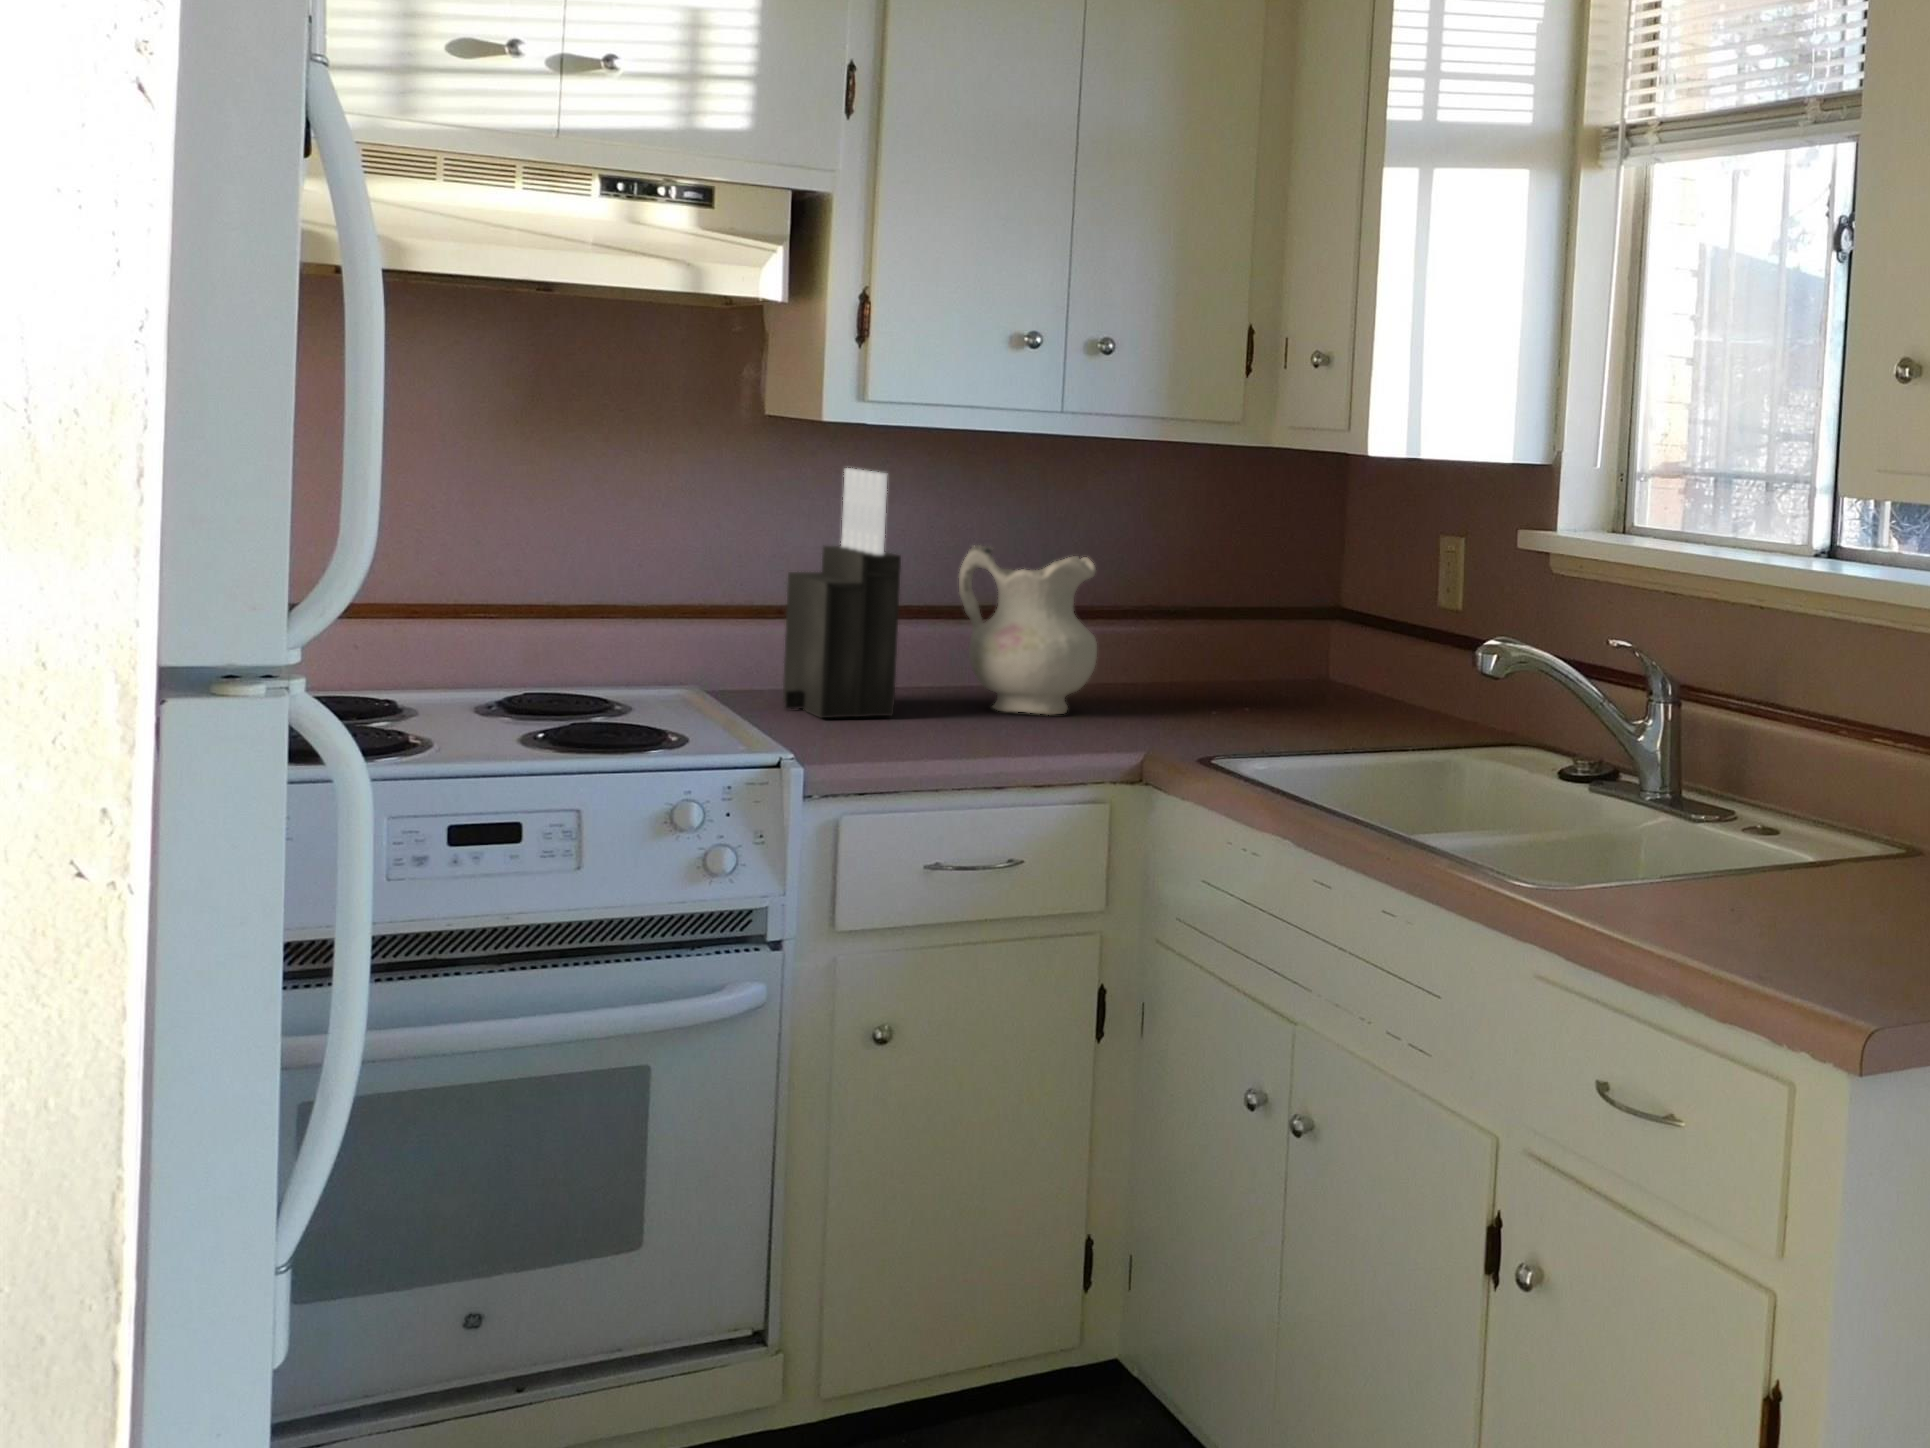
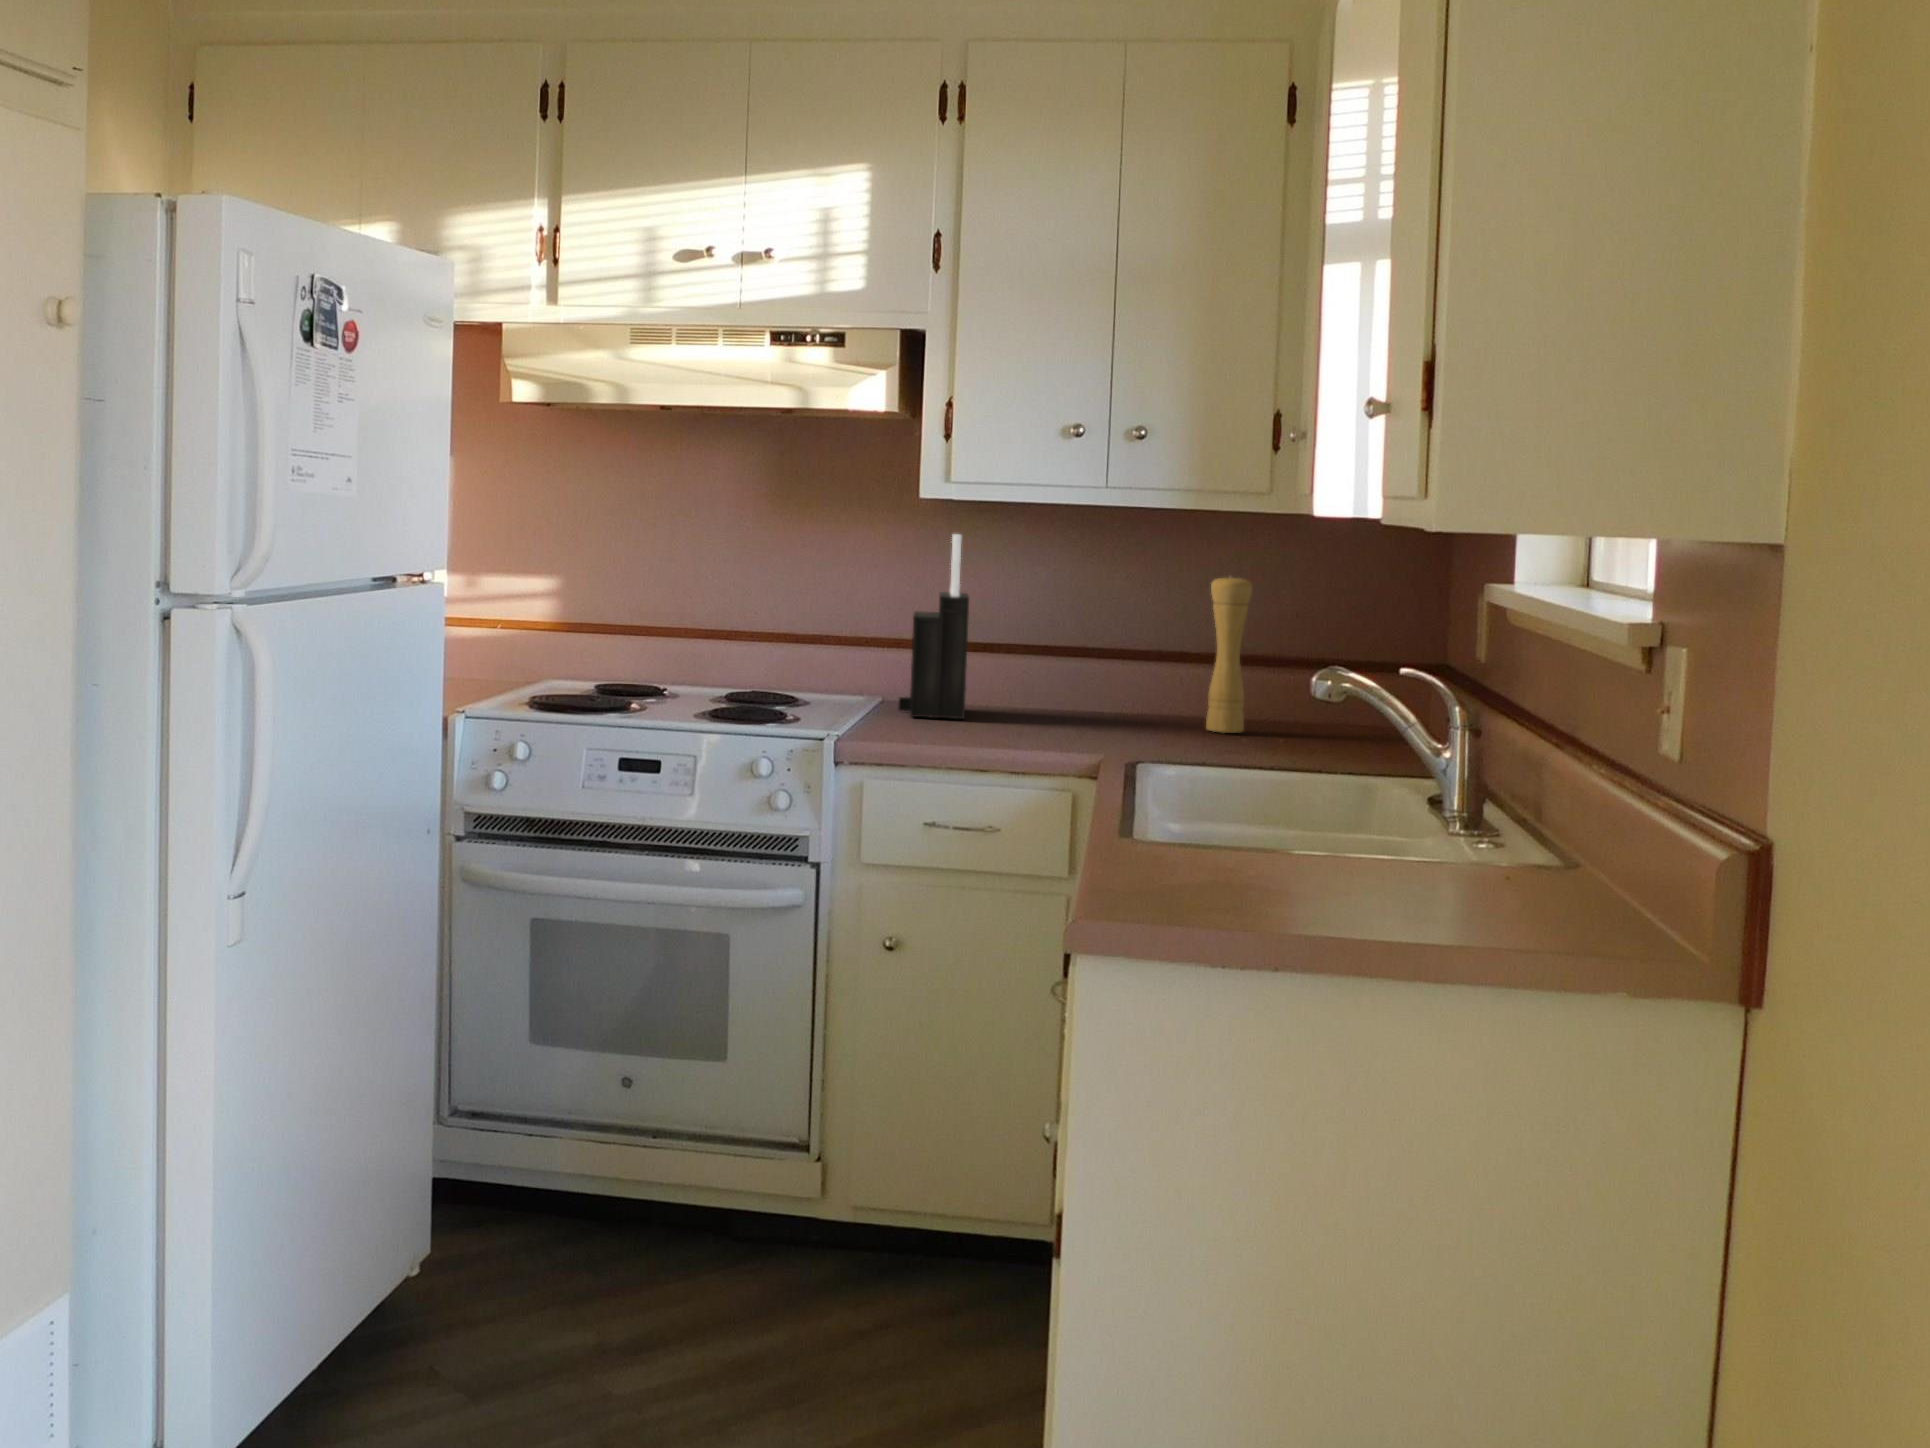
pepper mill: none [1163,520,1218,709] -> present [1206,575,1252,733]
ceramic pitcher: present [959,545,1097,715] -> none [1038,593,1139,727]

